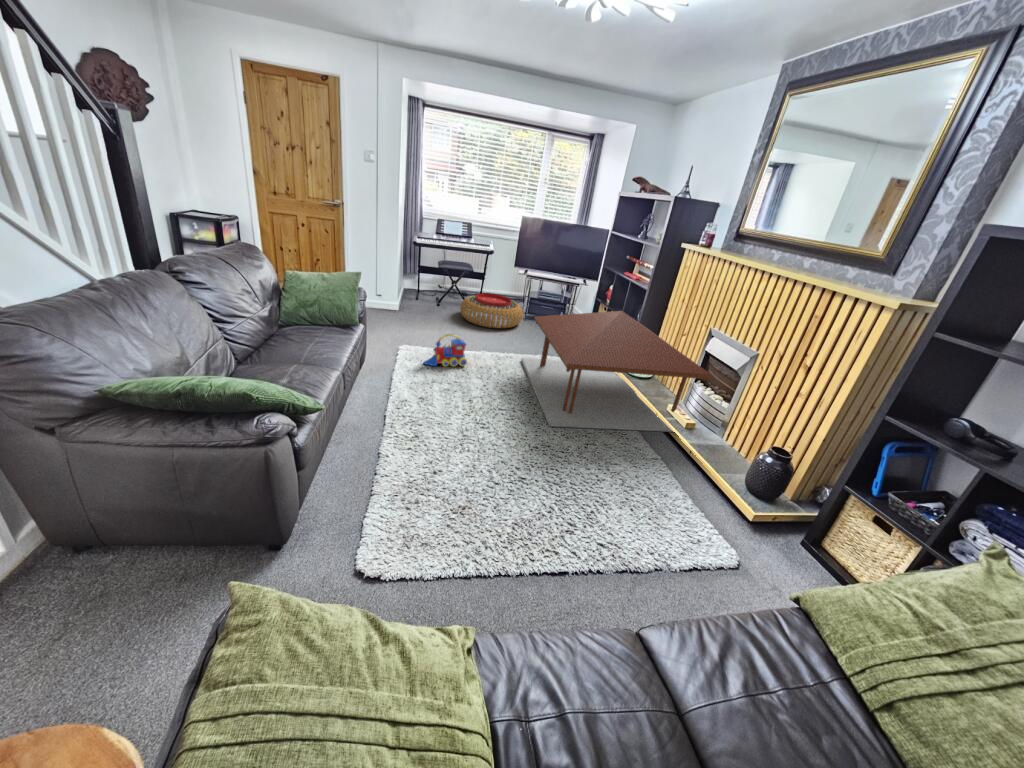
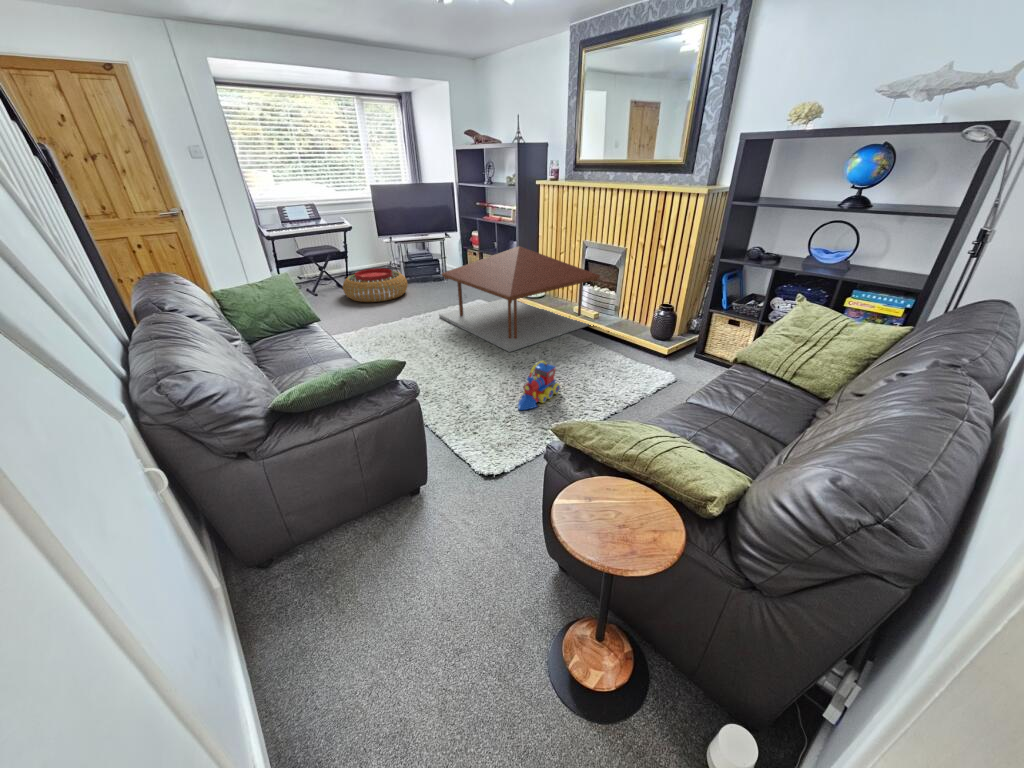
toy train: present [423,334,467,367] -> present [518,360,560,410]

